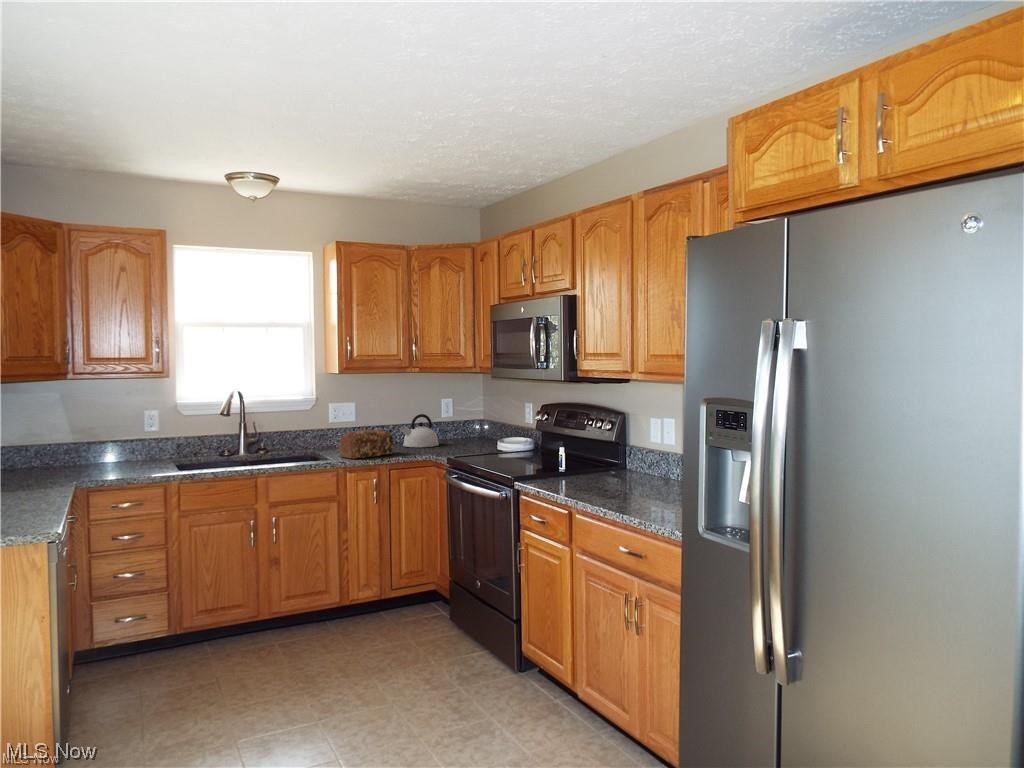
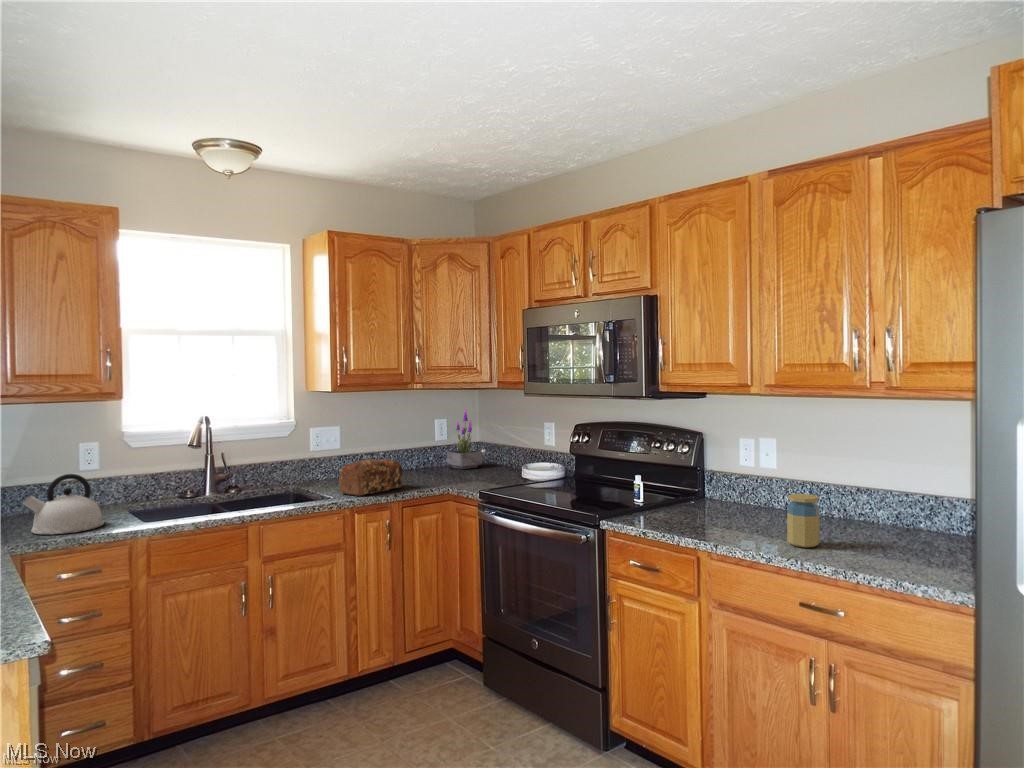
potted plant: none [451,388,480,442] -> present [447,409,482,469]
kettle: present [400,414,439,447] -> present [23,474,104,534]
jar: none [632,463,656,507] -> present [787,494,820,548]

